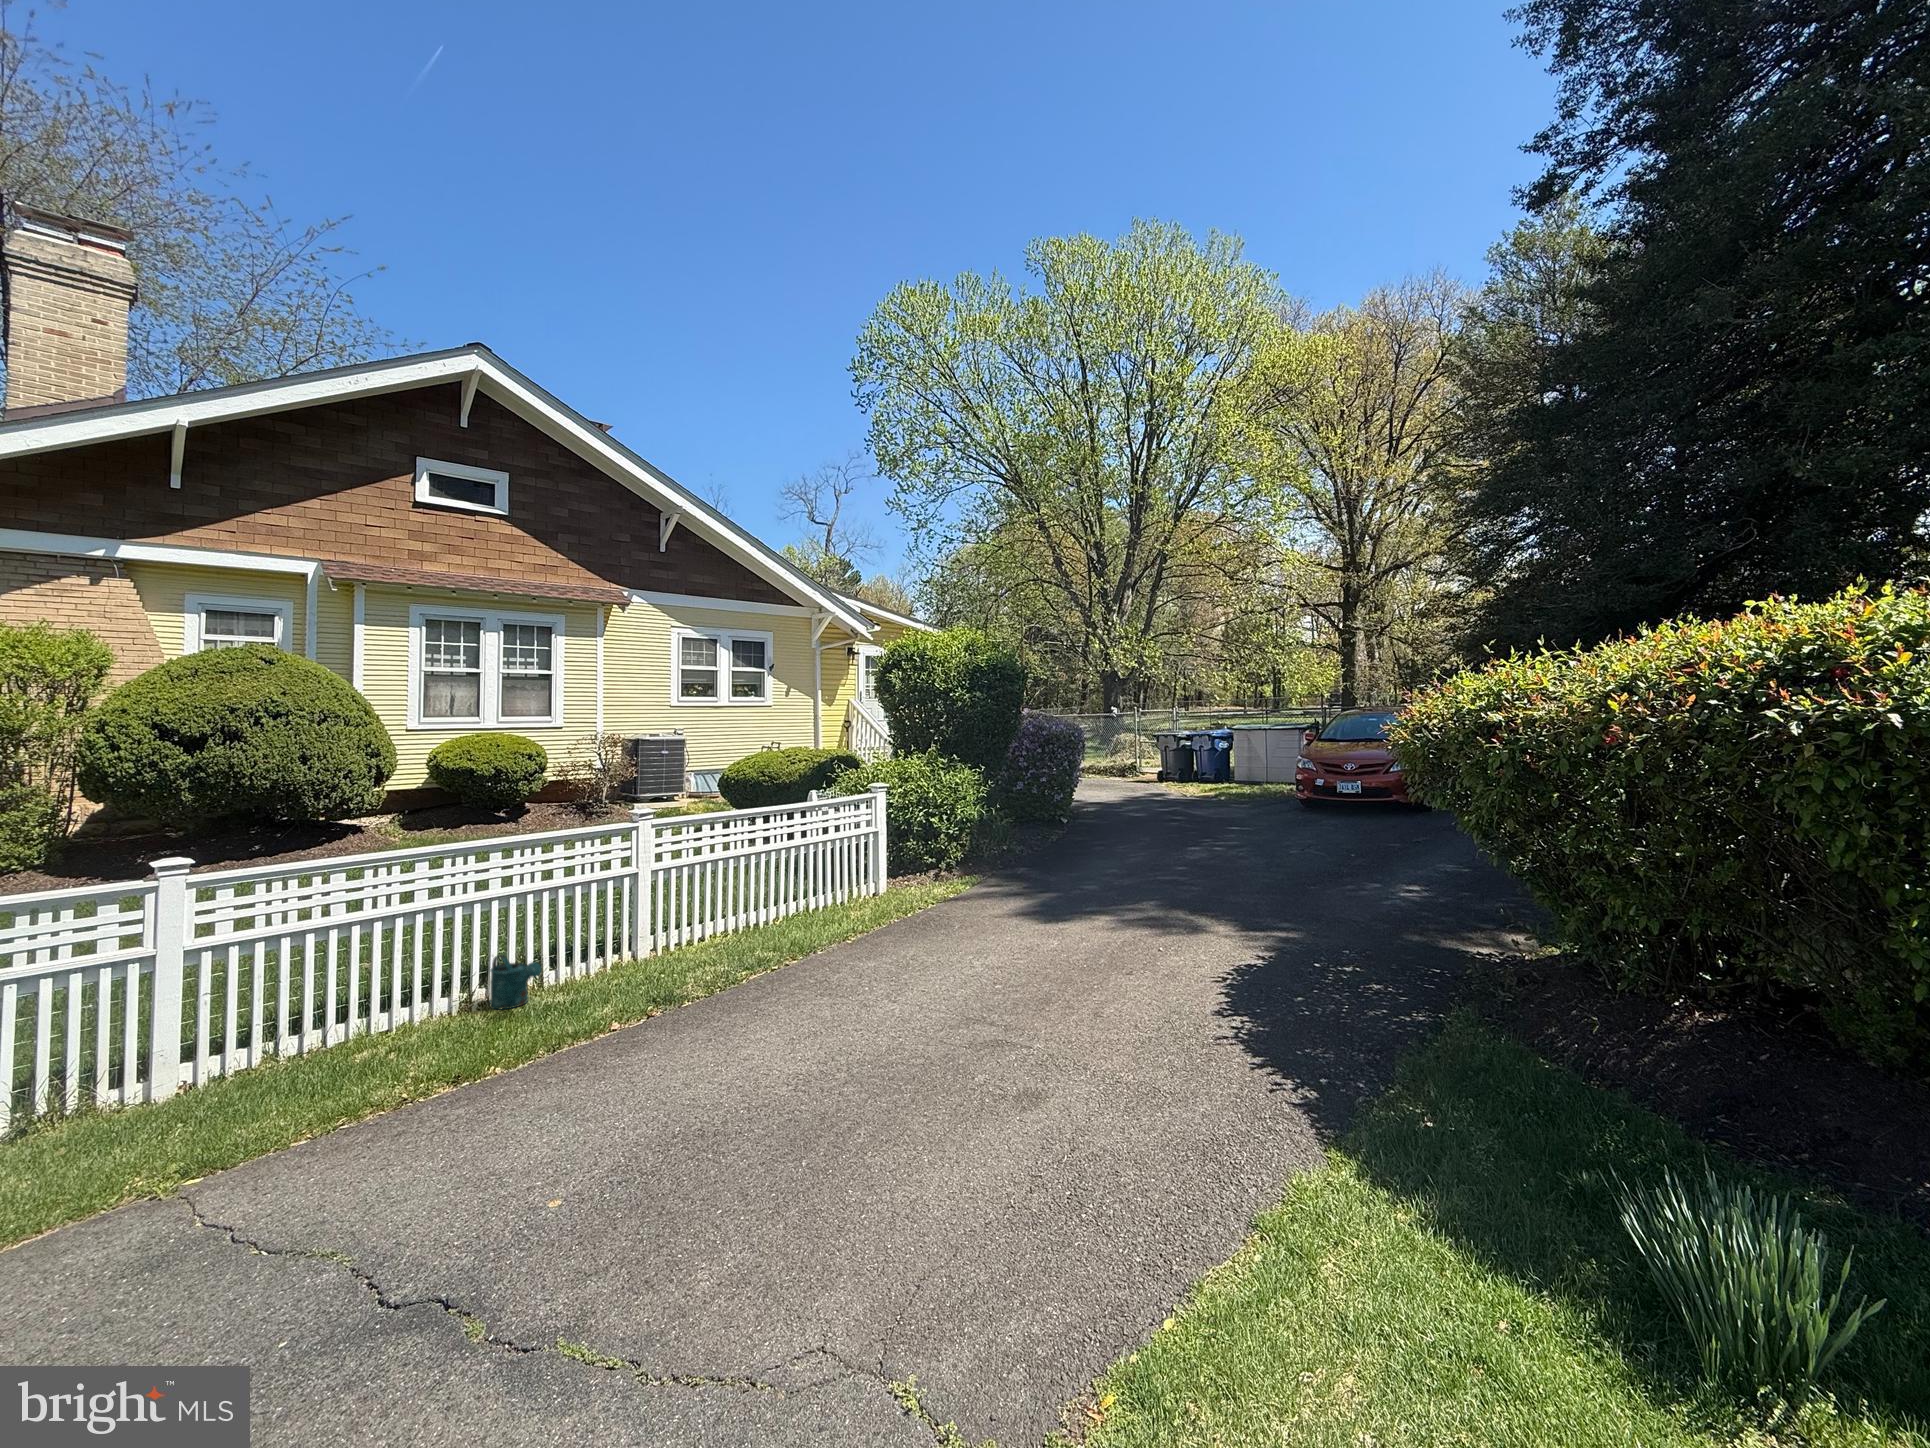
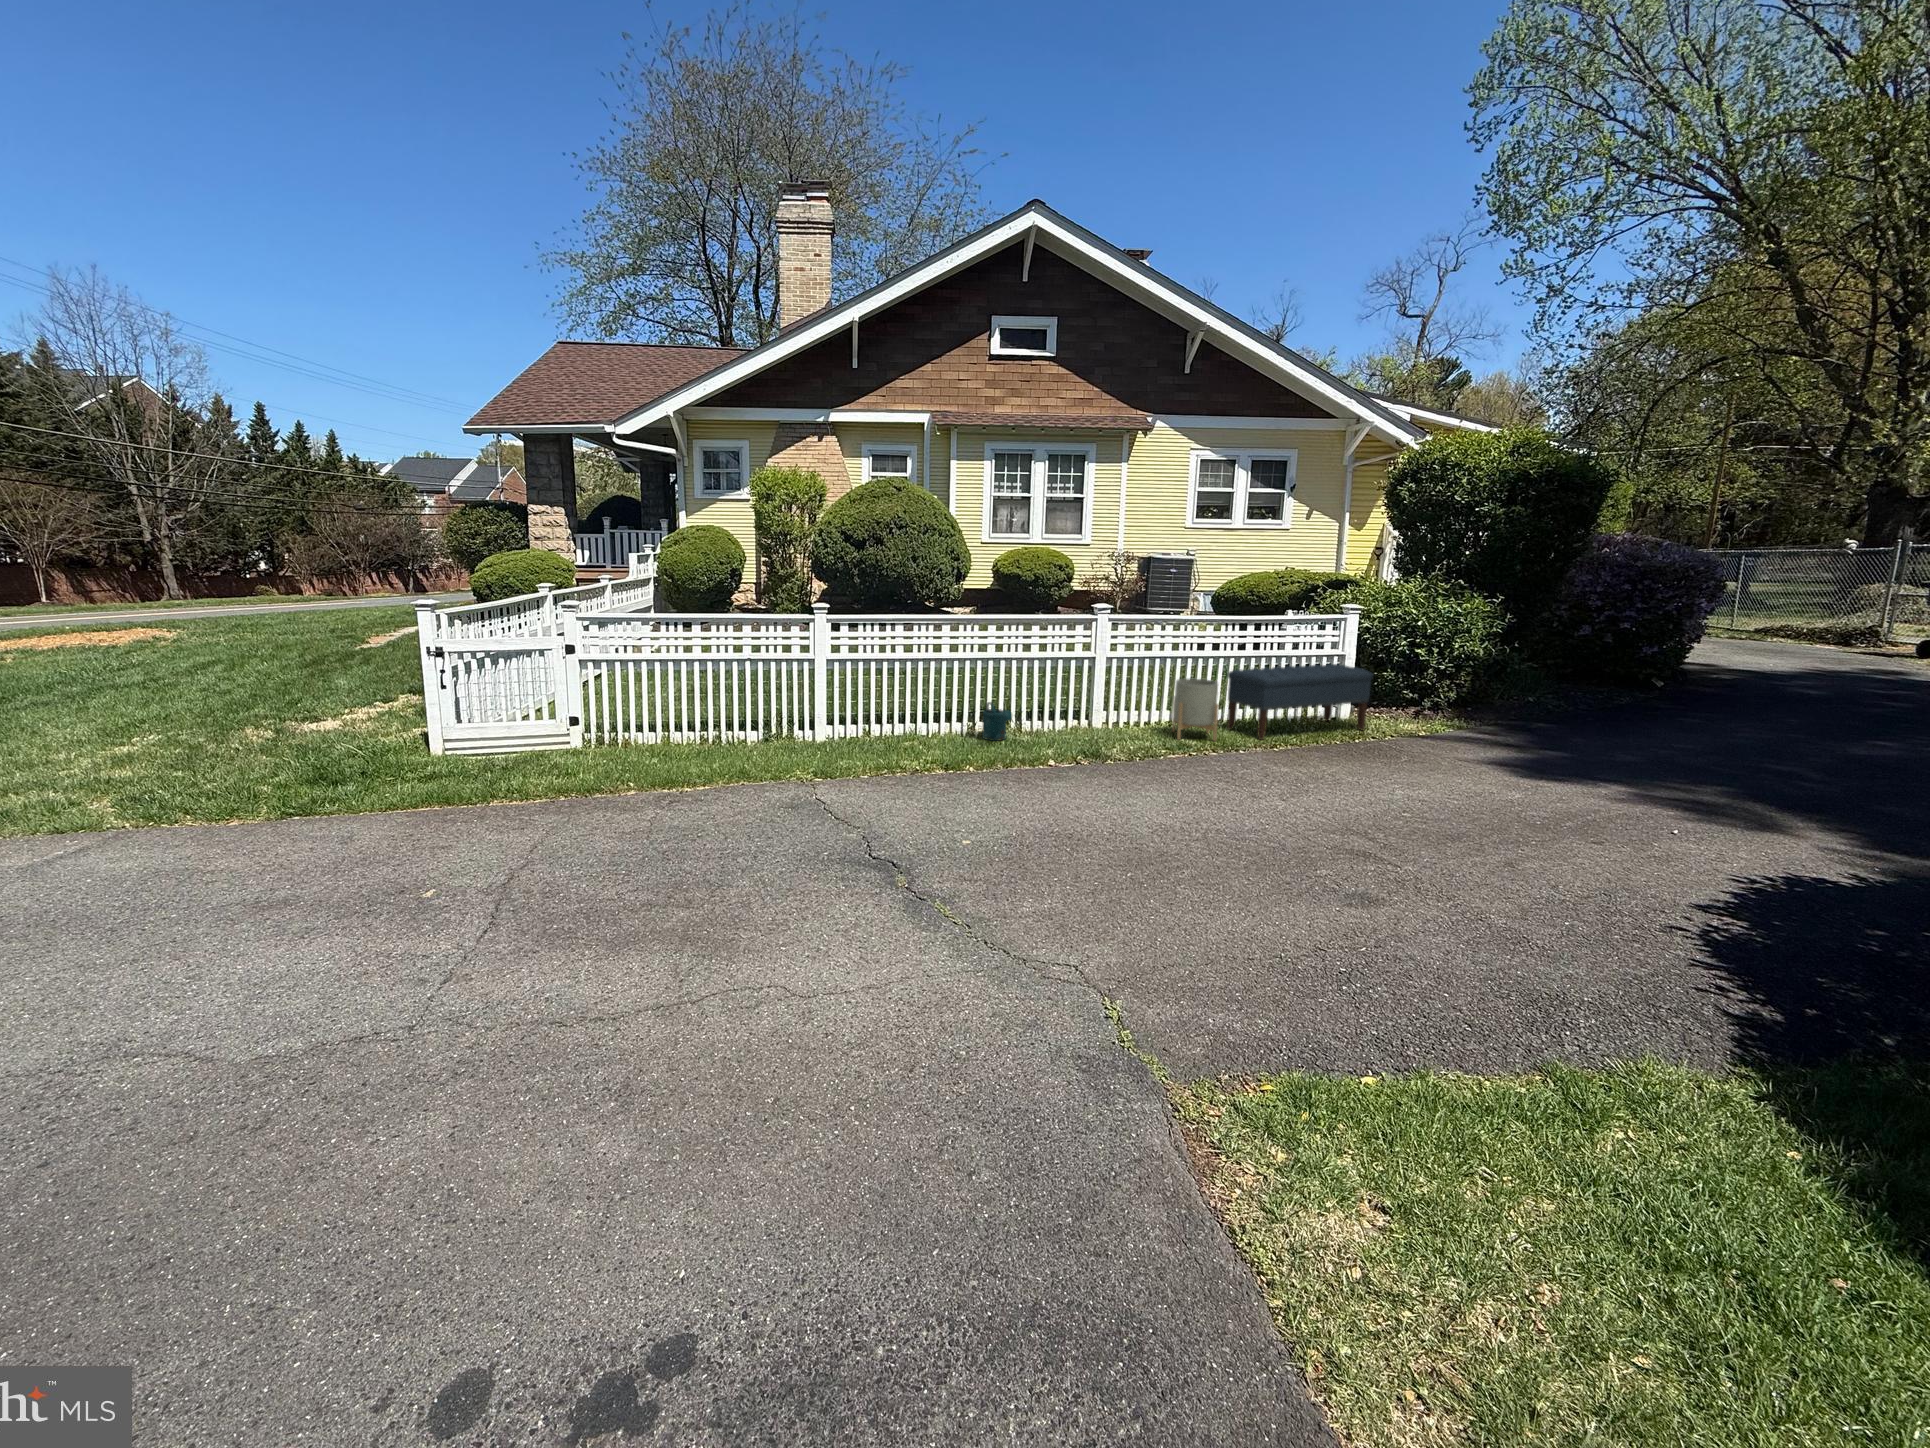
bench: none [781,843,909,935] -> present [1227,664,1373,740]
planter: none [728,879,781,953] -> present [1172,678,1219,741]

